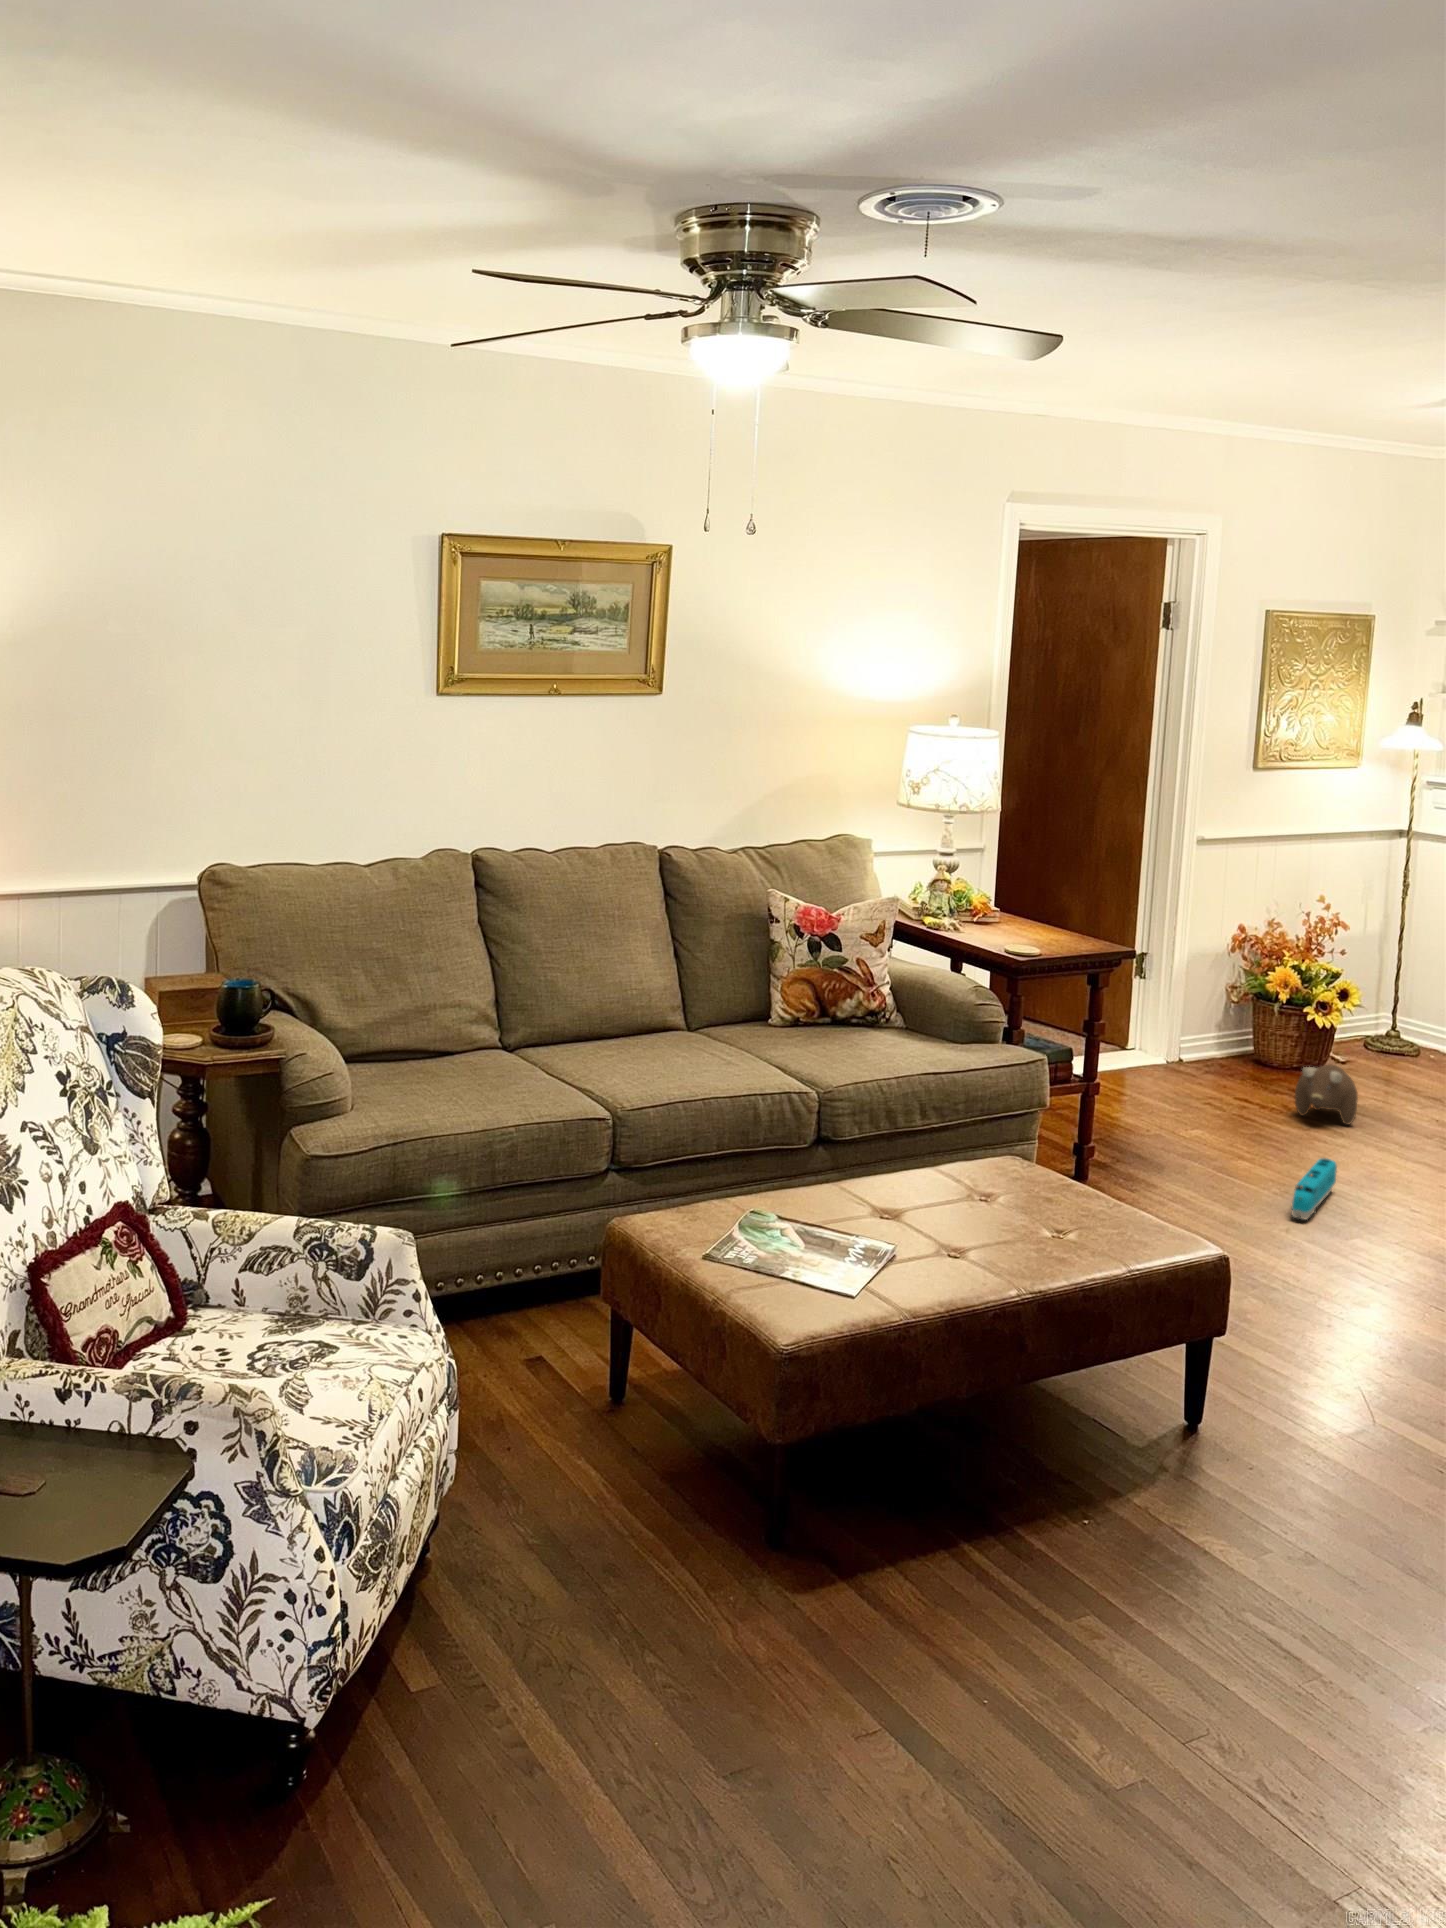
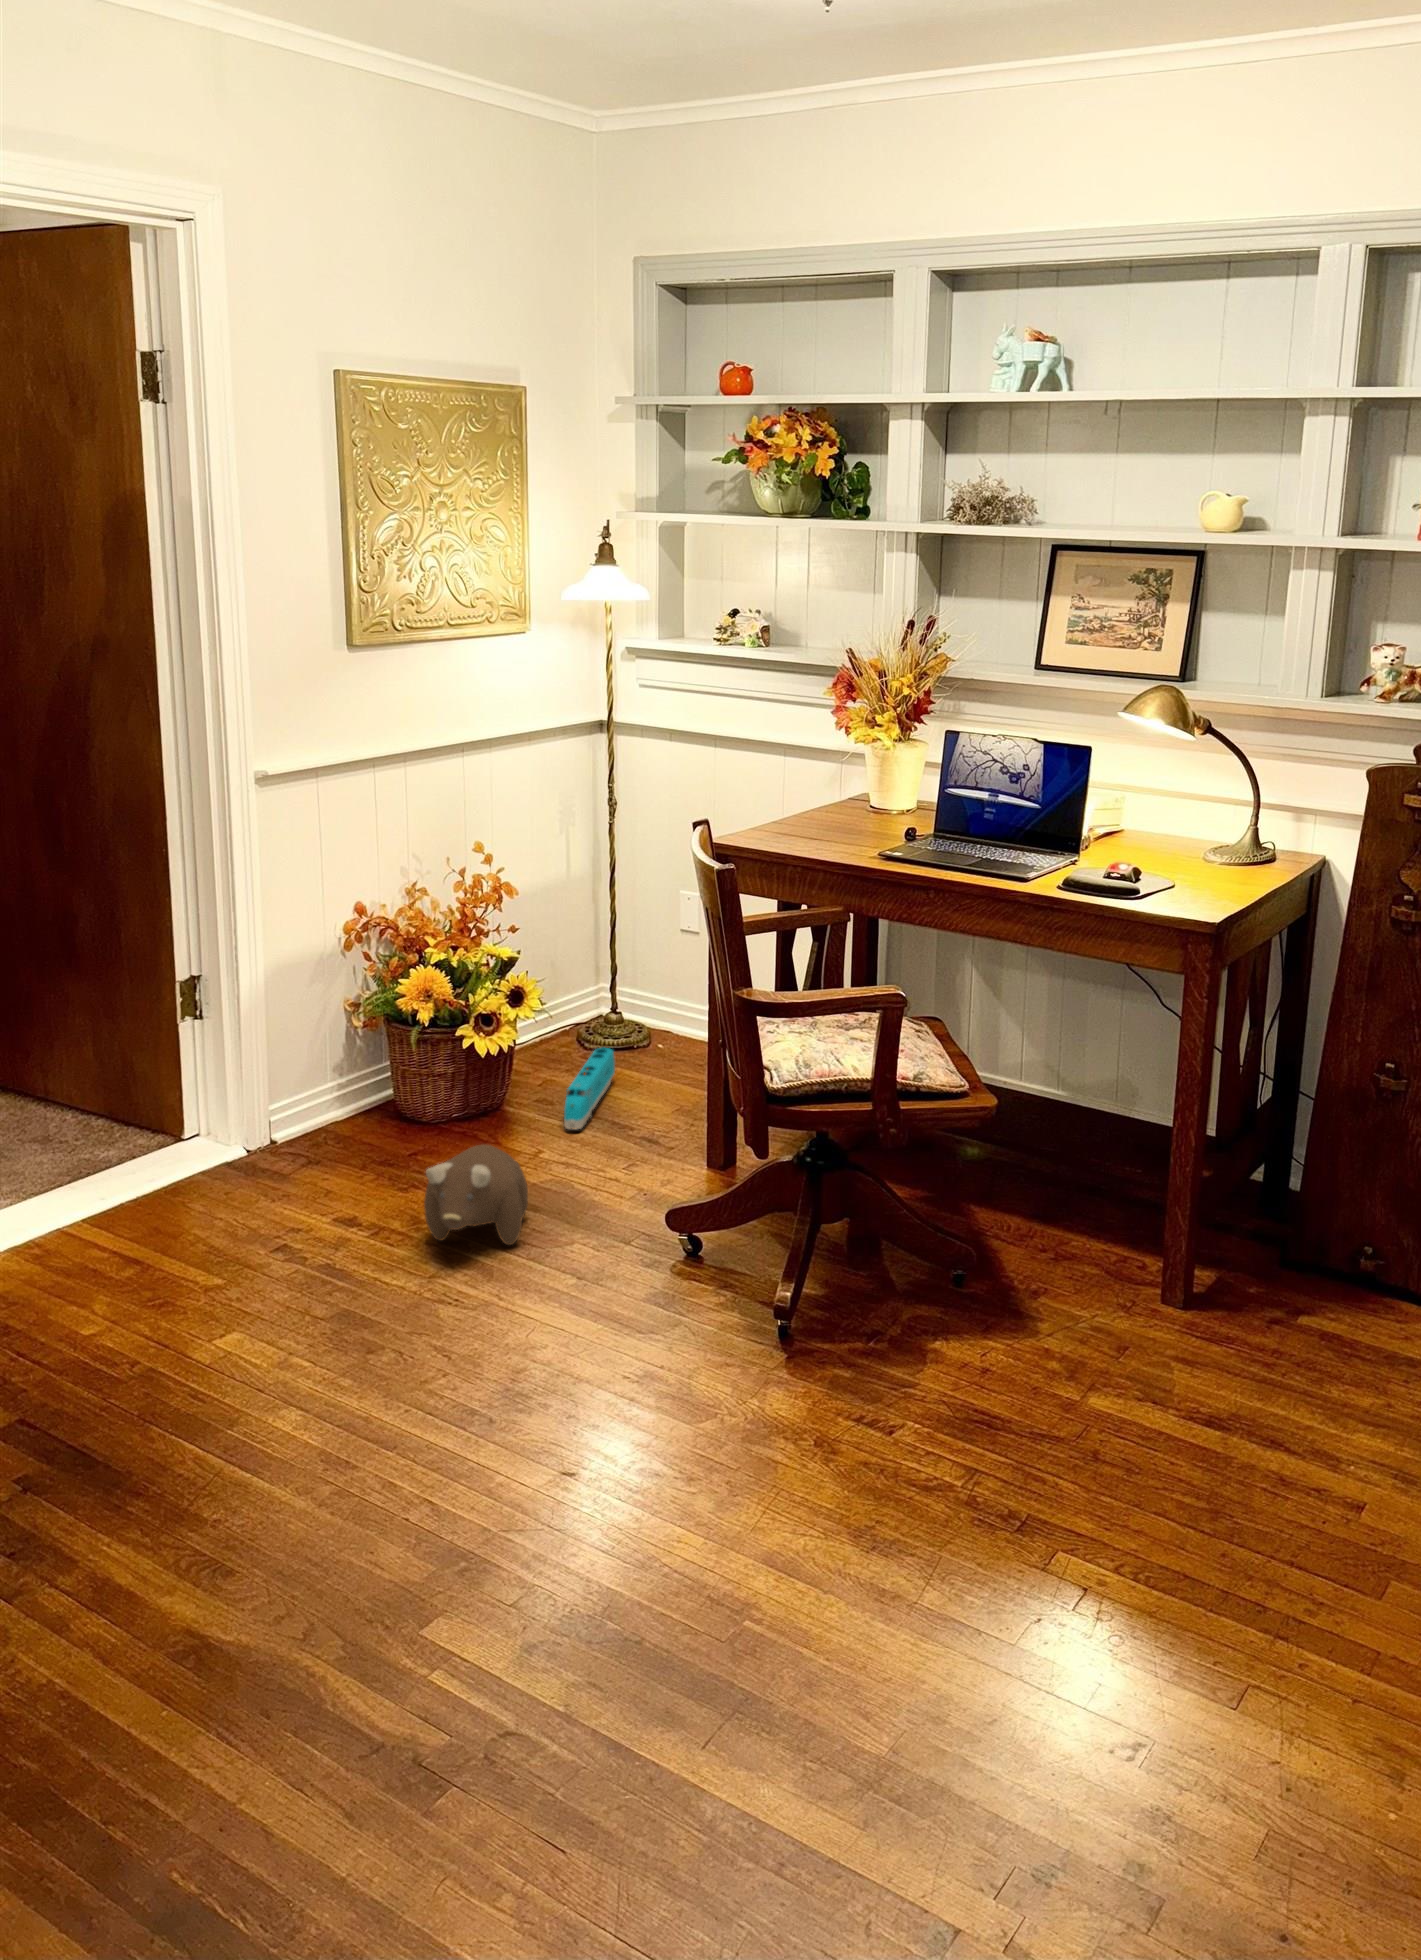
toy train: present [1292,1158,1337,1220] -> present [564,1048,615,1129]

